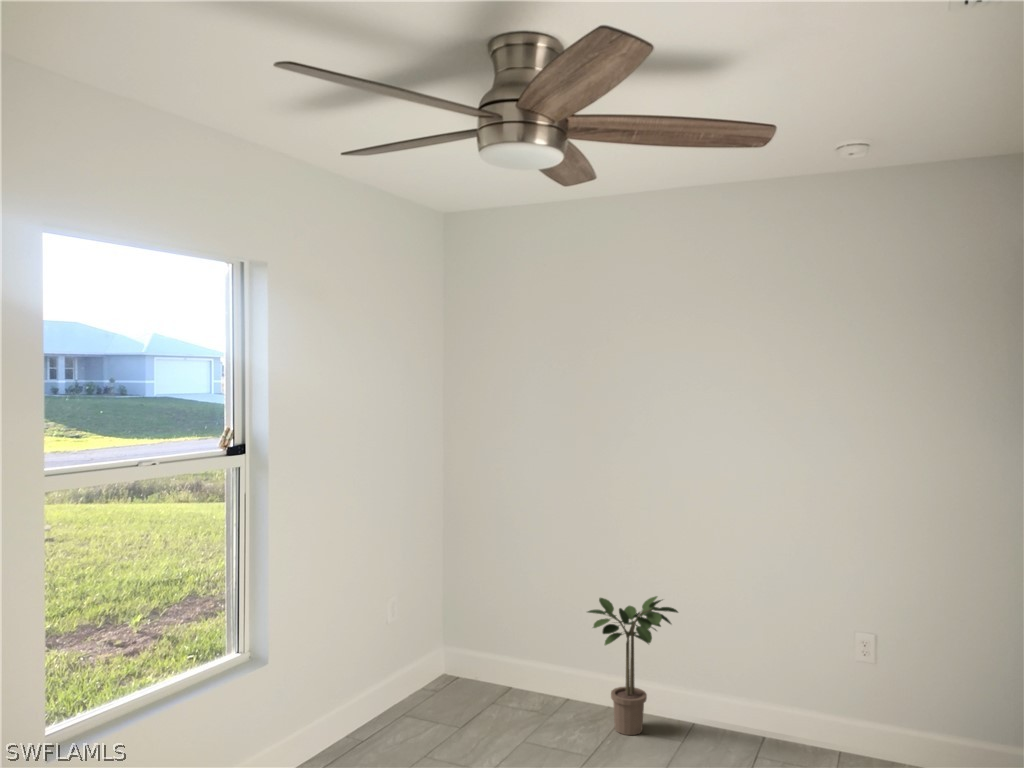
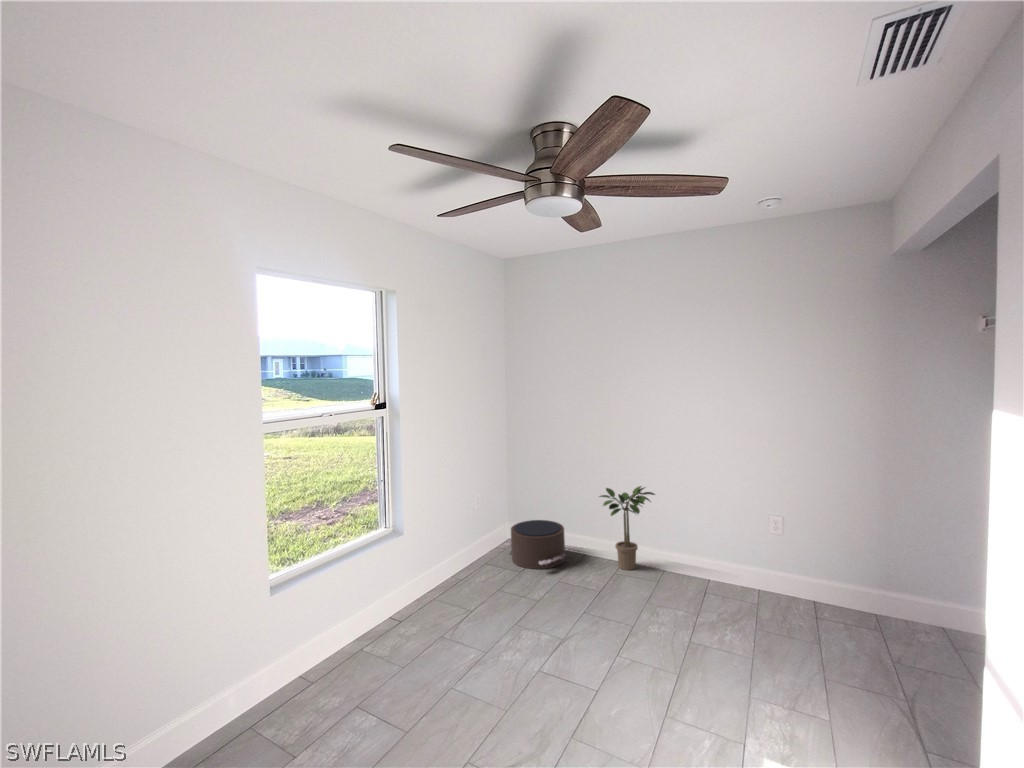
pouf: none [425,646,531,731] -> present [503,520,566,569]

